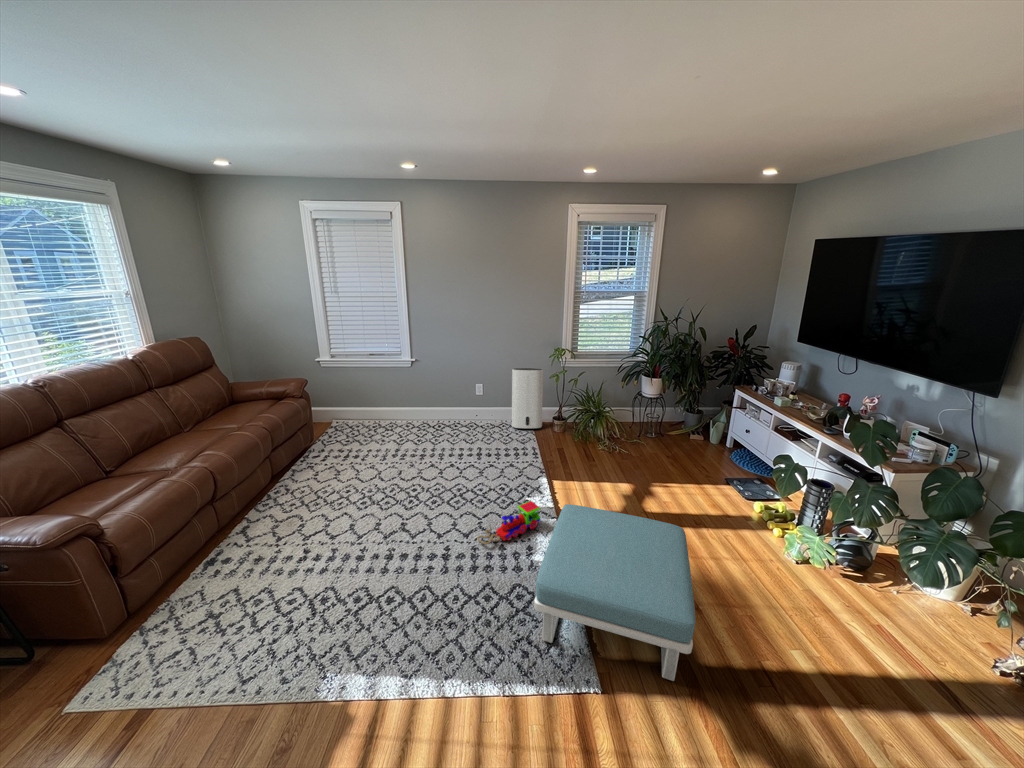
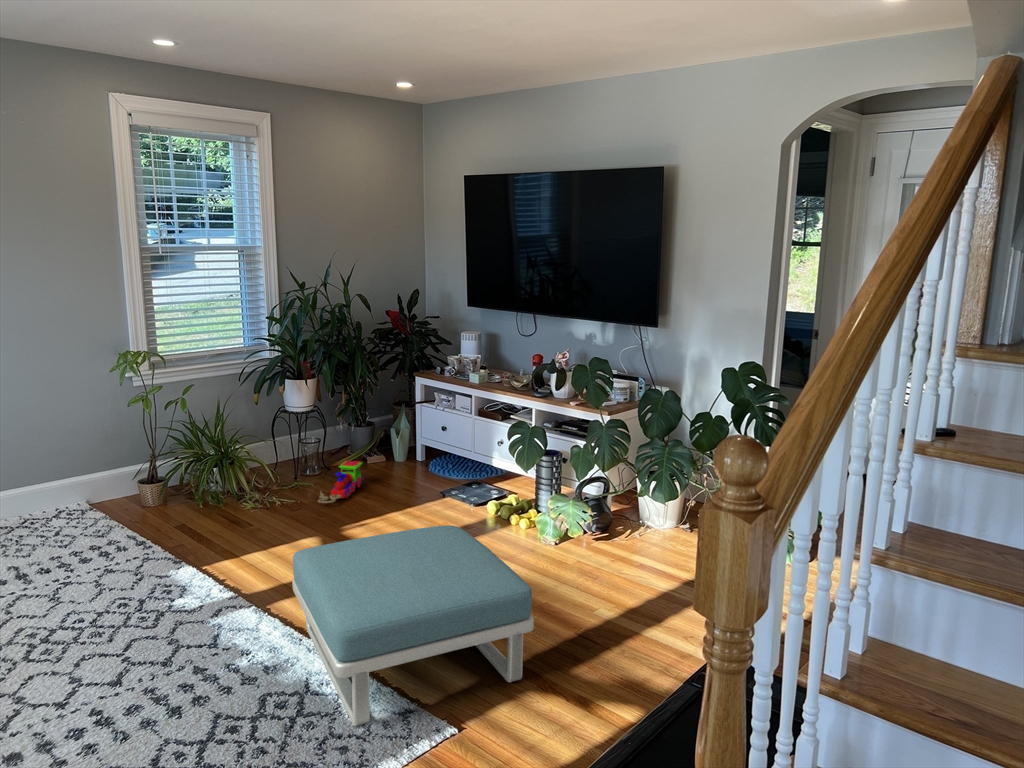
air purifier: present [512,368,543,428] -> none [33,394,118,520]
toy train: present [477,501,541,544] -> present [318,461,362,503]

